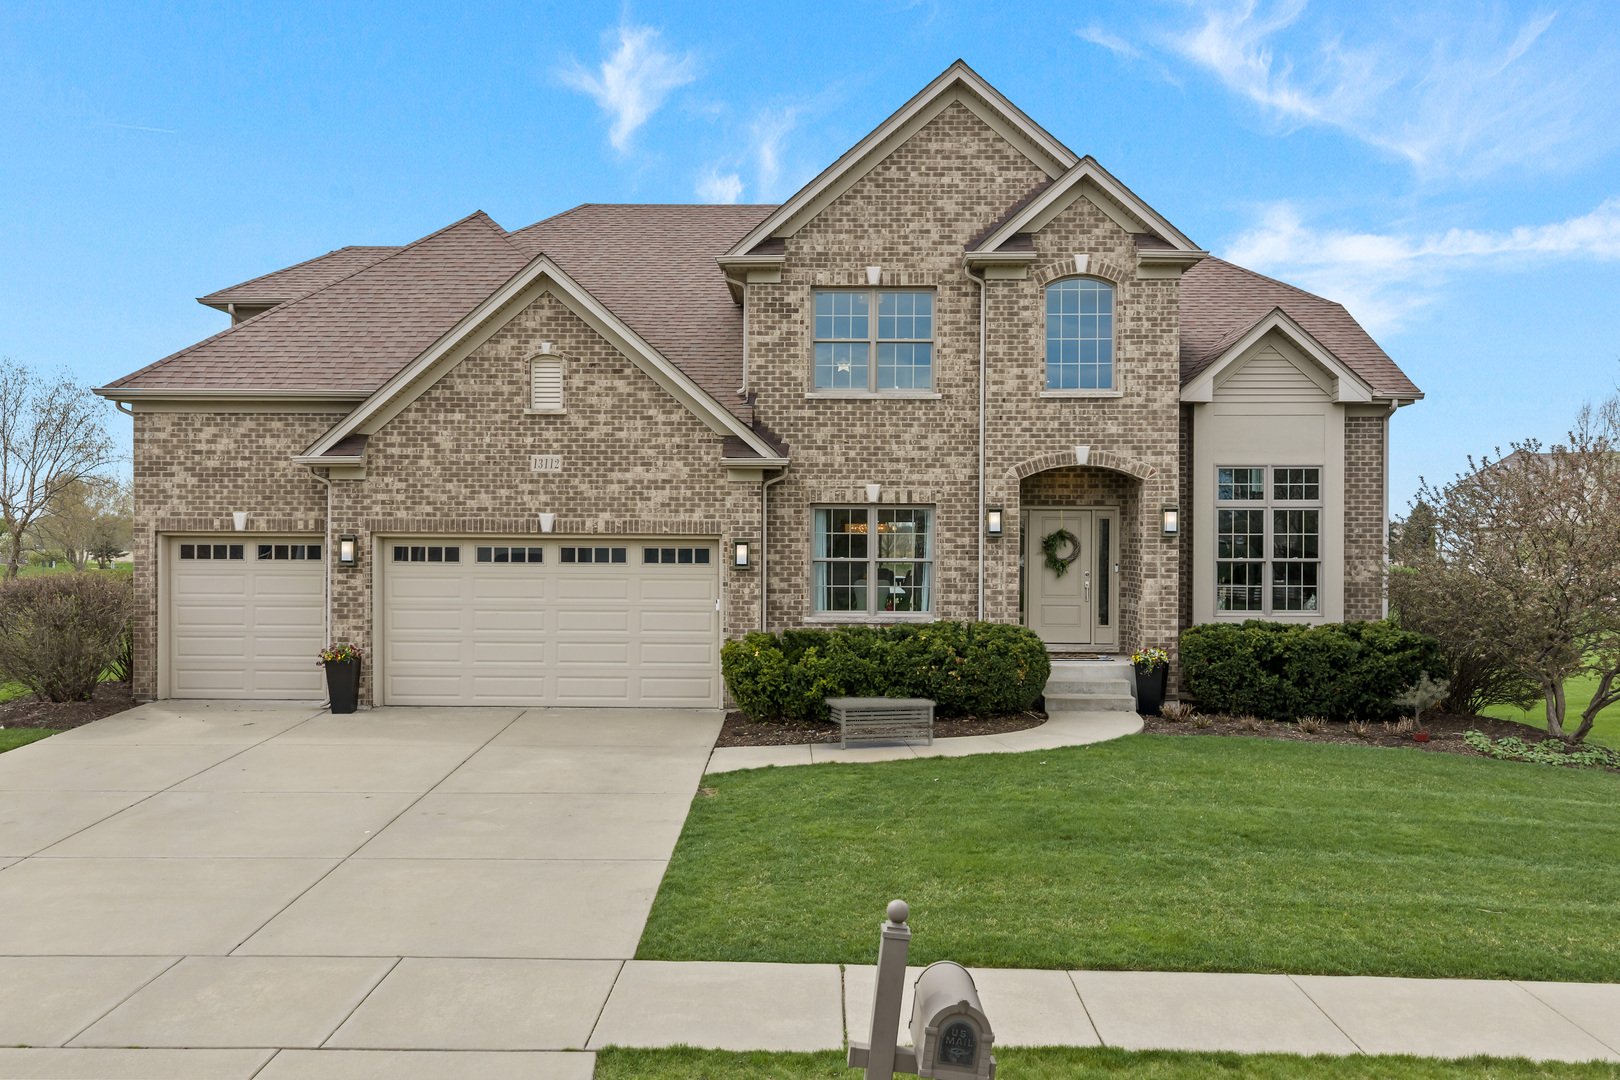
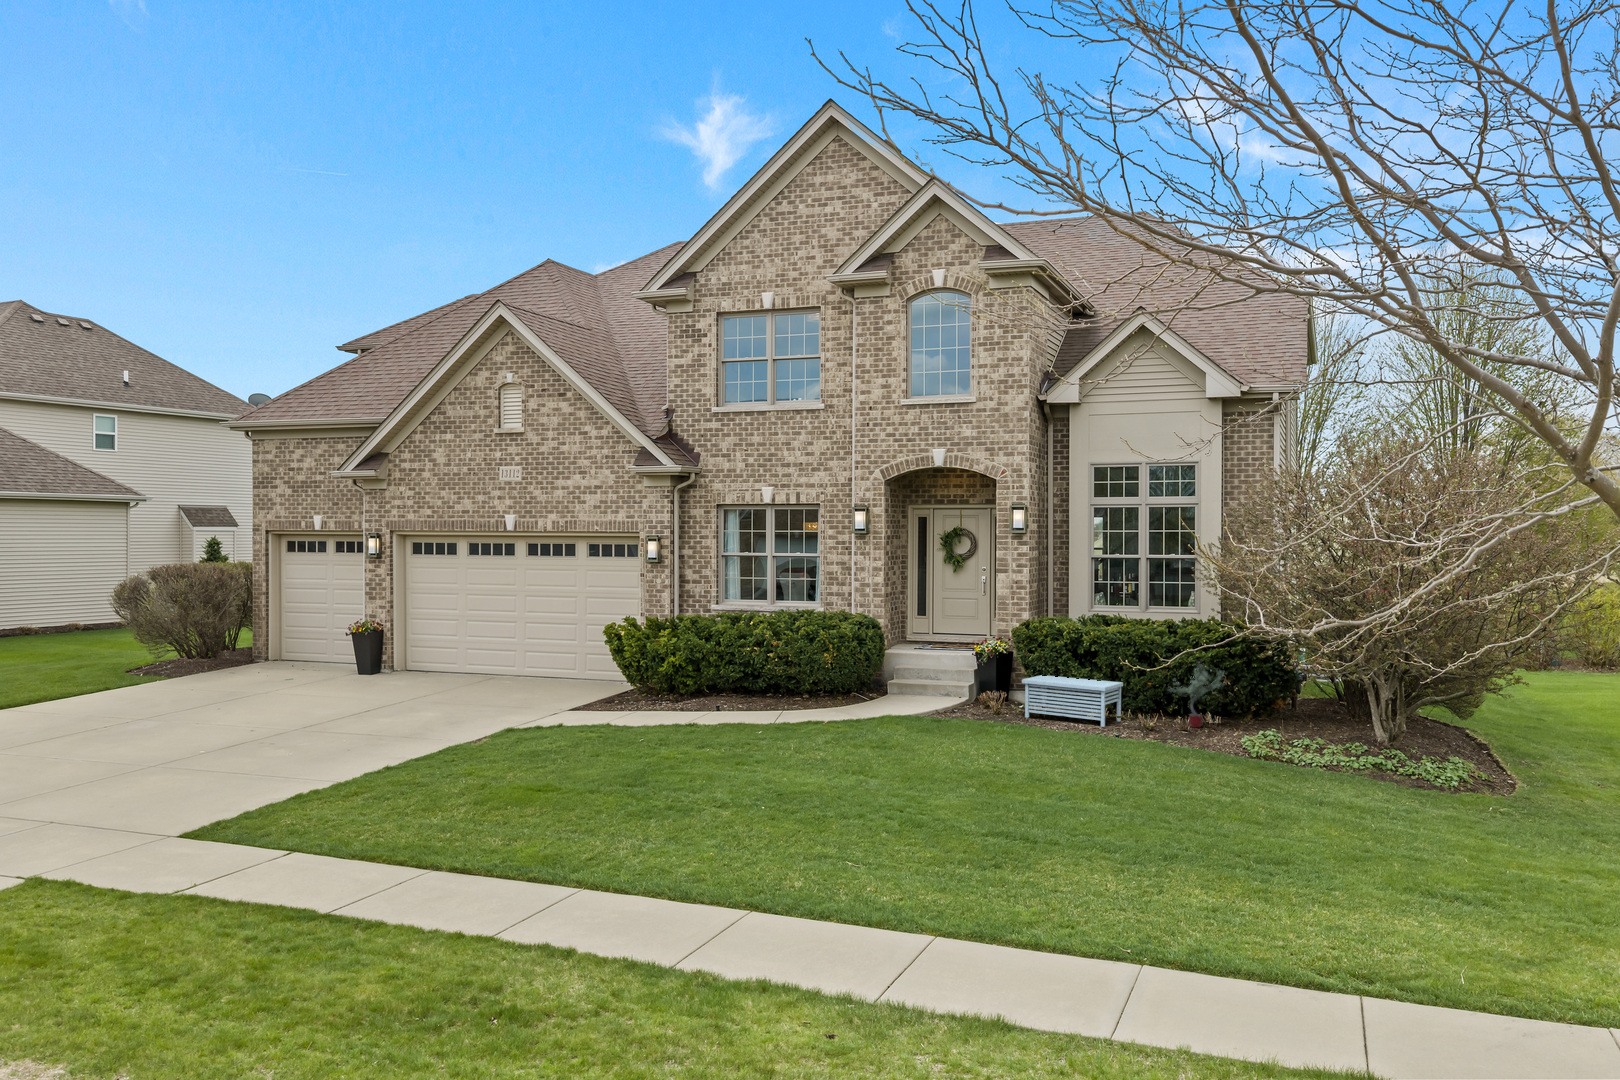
storage bench: present [826,697,935,749] -> present [1022,675,1123,727]

